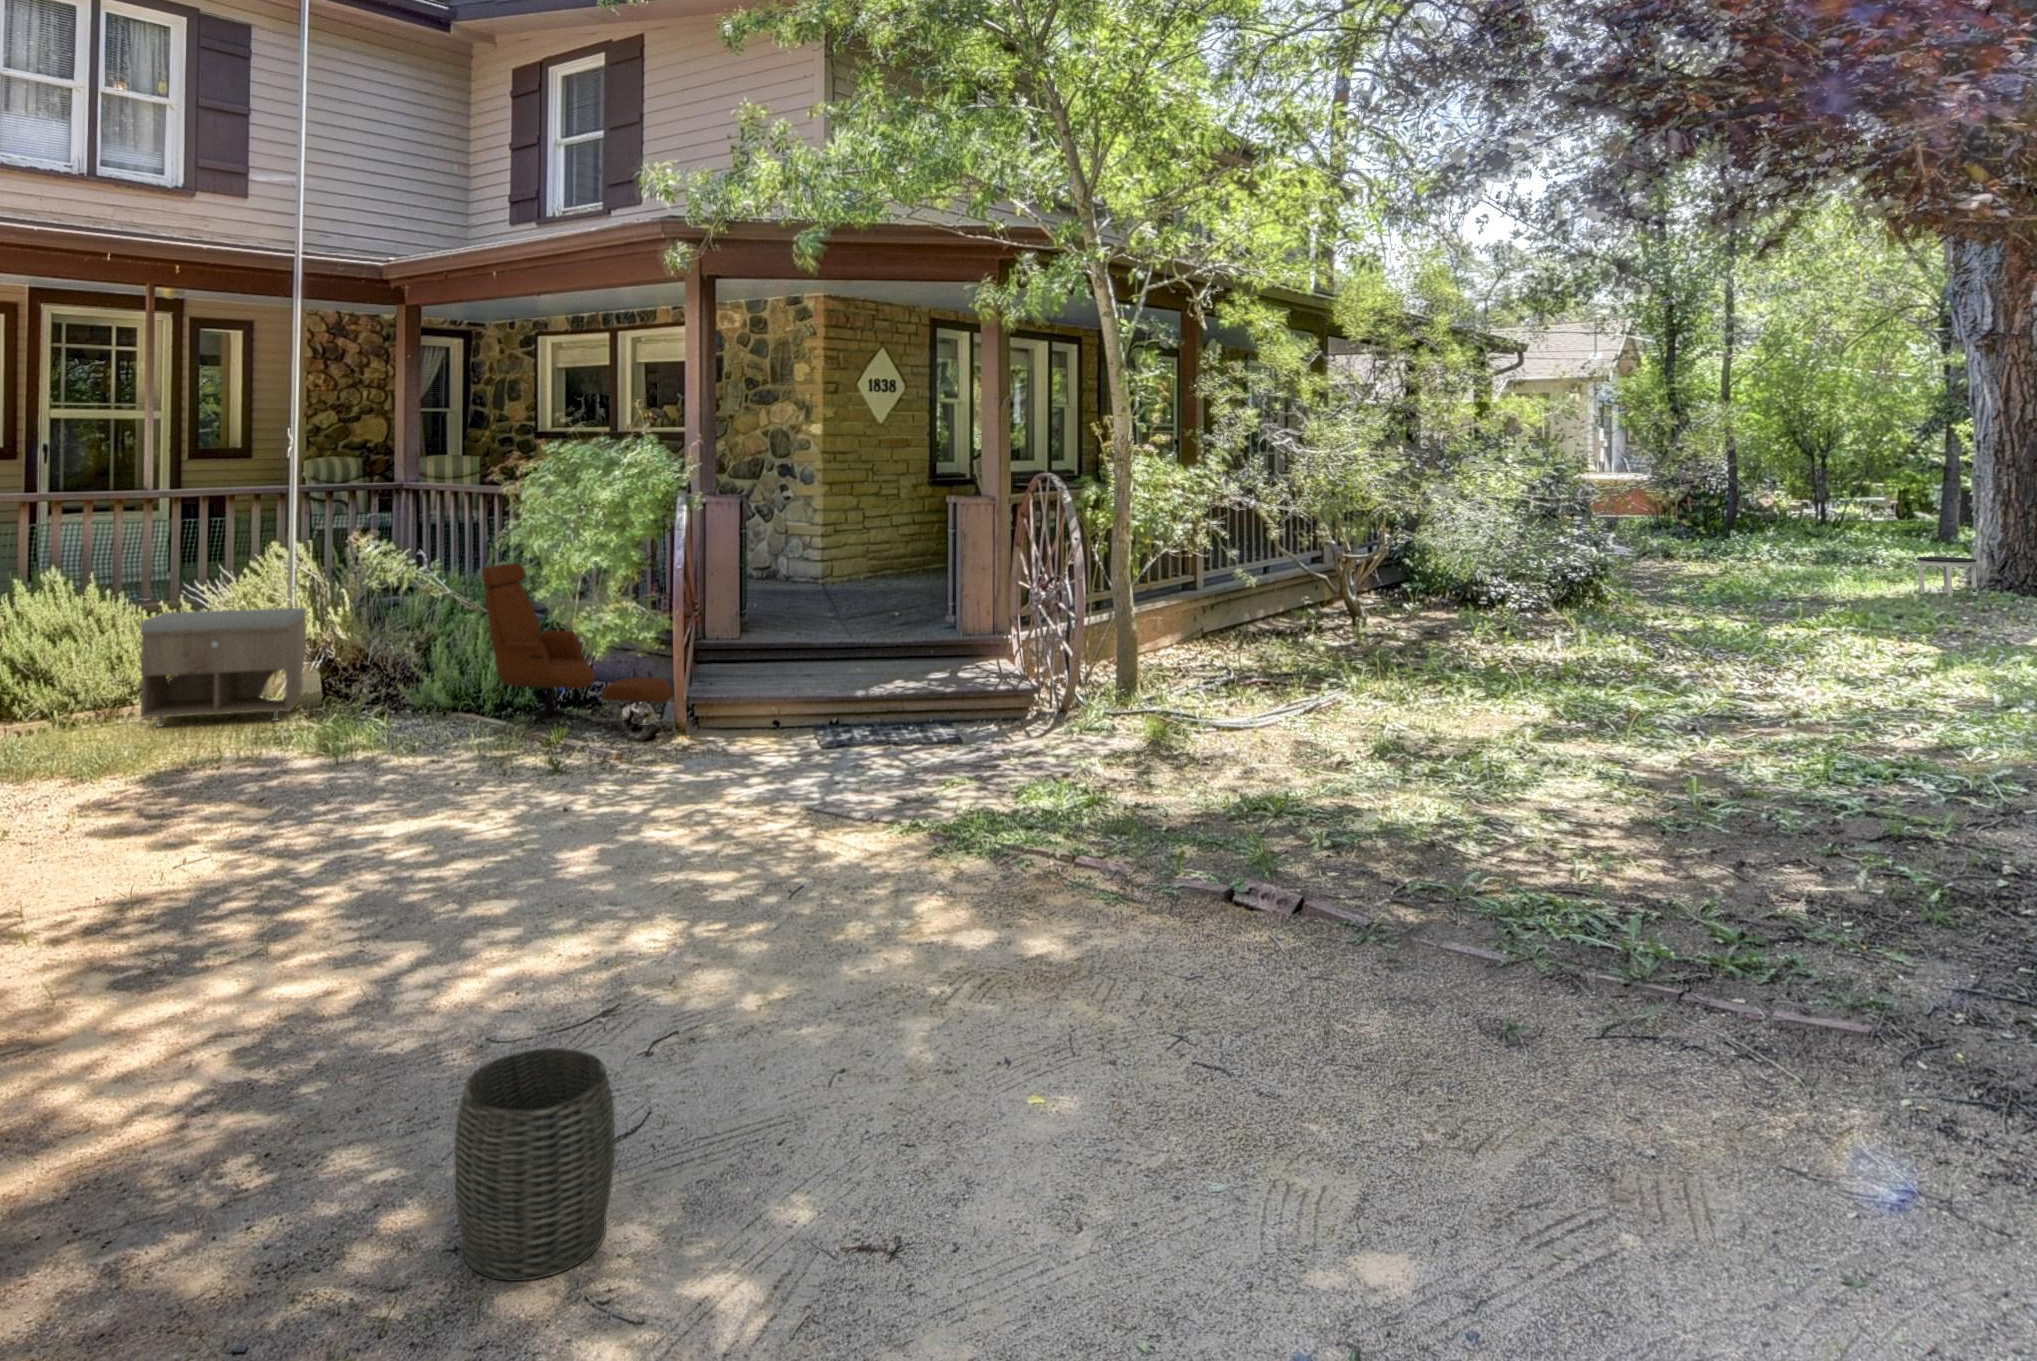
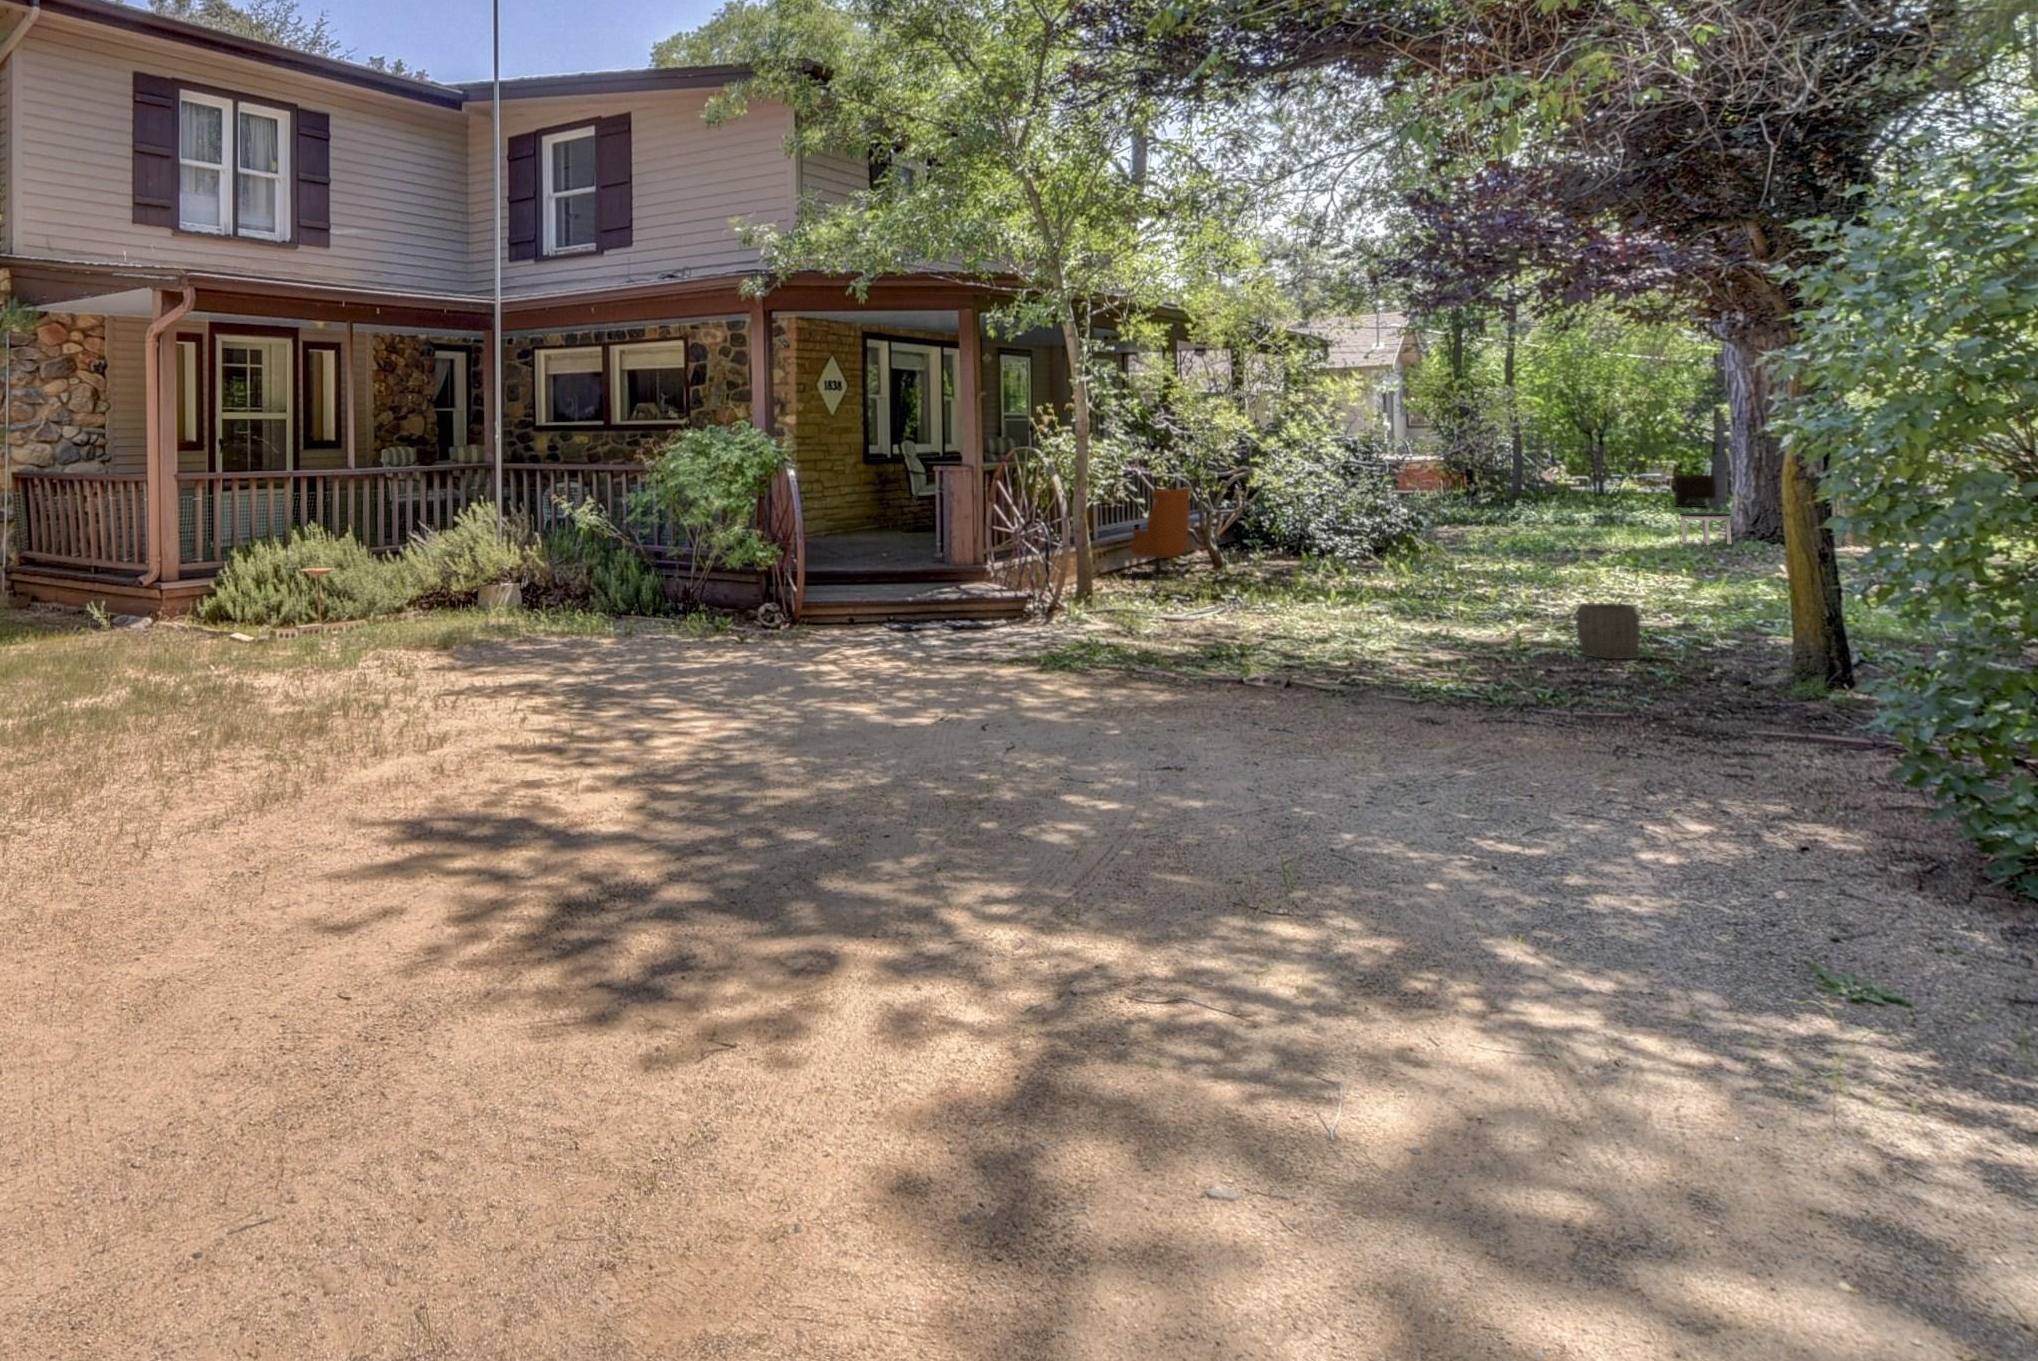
wooden crate: none [1902,503,1948,540] -> present [1674,475,1716,507]
lounge chair: present [482,563,673,735] -> present [1131,488,1191,579]
storage bench: present [140,608,306,727] -> none [378,552,478,633]
woven basket: present [455,1048,615,1281] -> present [1576,603,1640,659]

